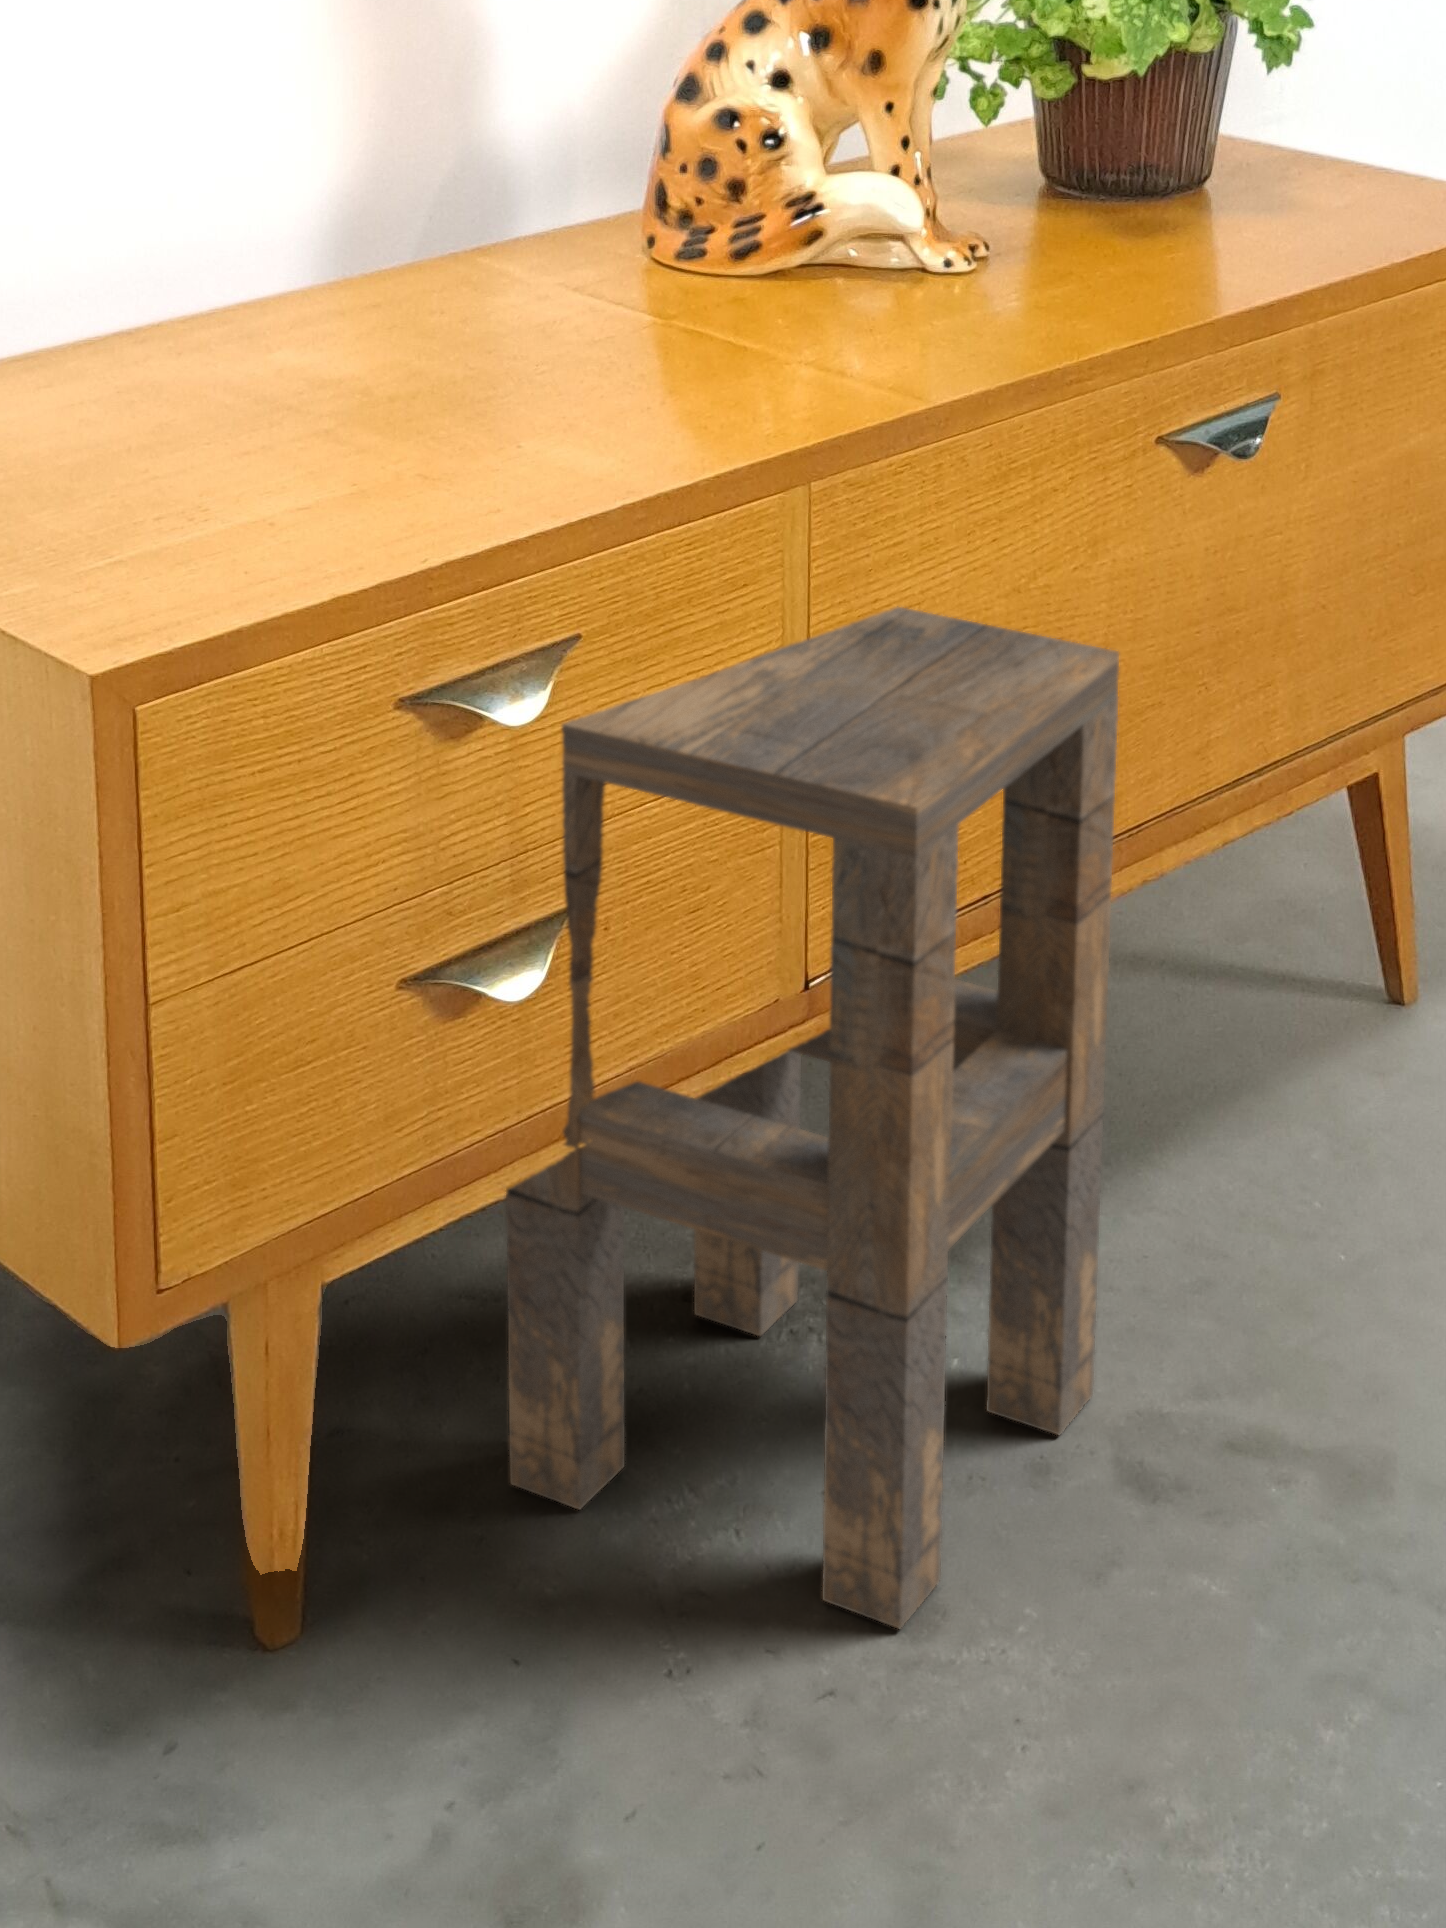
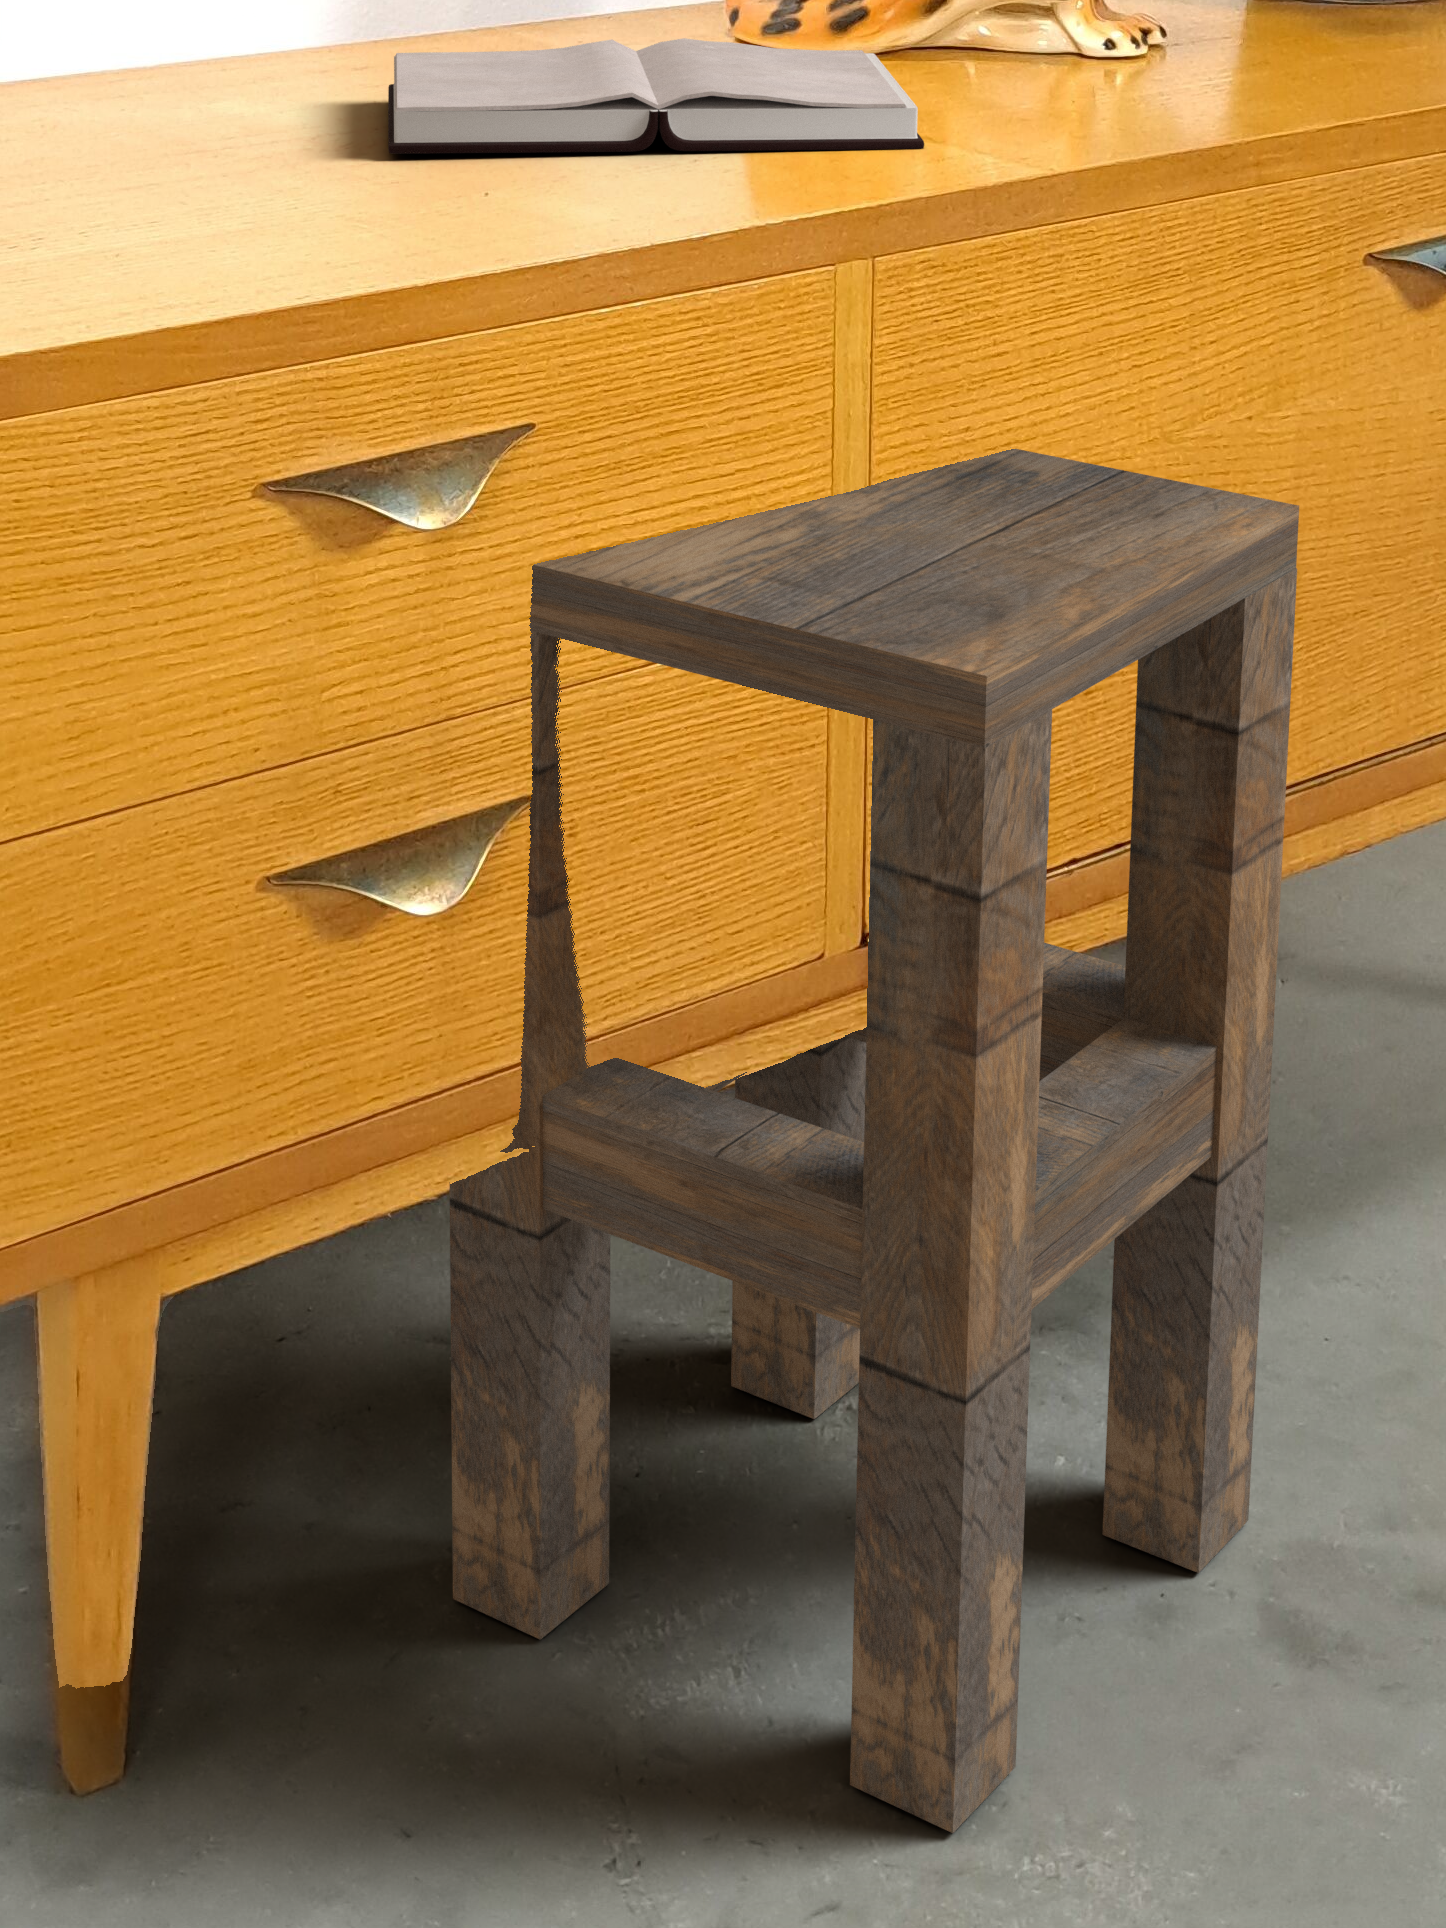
hardback book: none [402,285,827,401] -> present [388,38,924,154]

